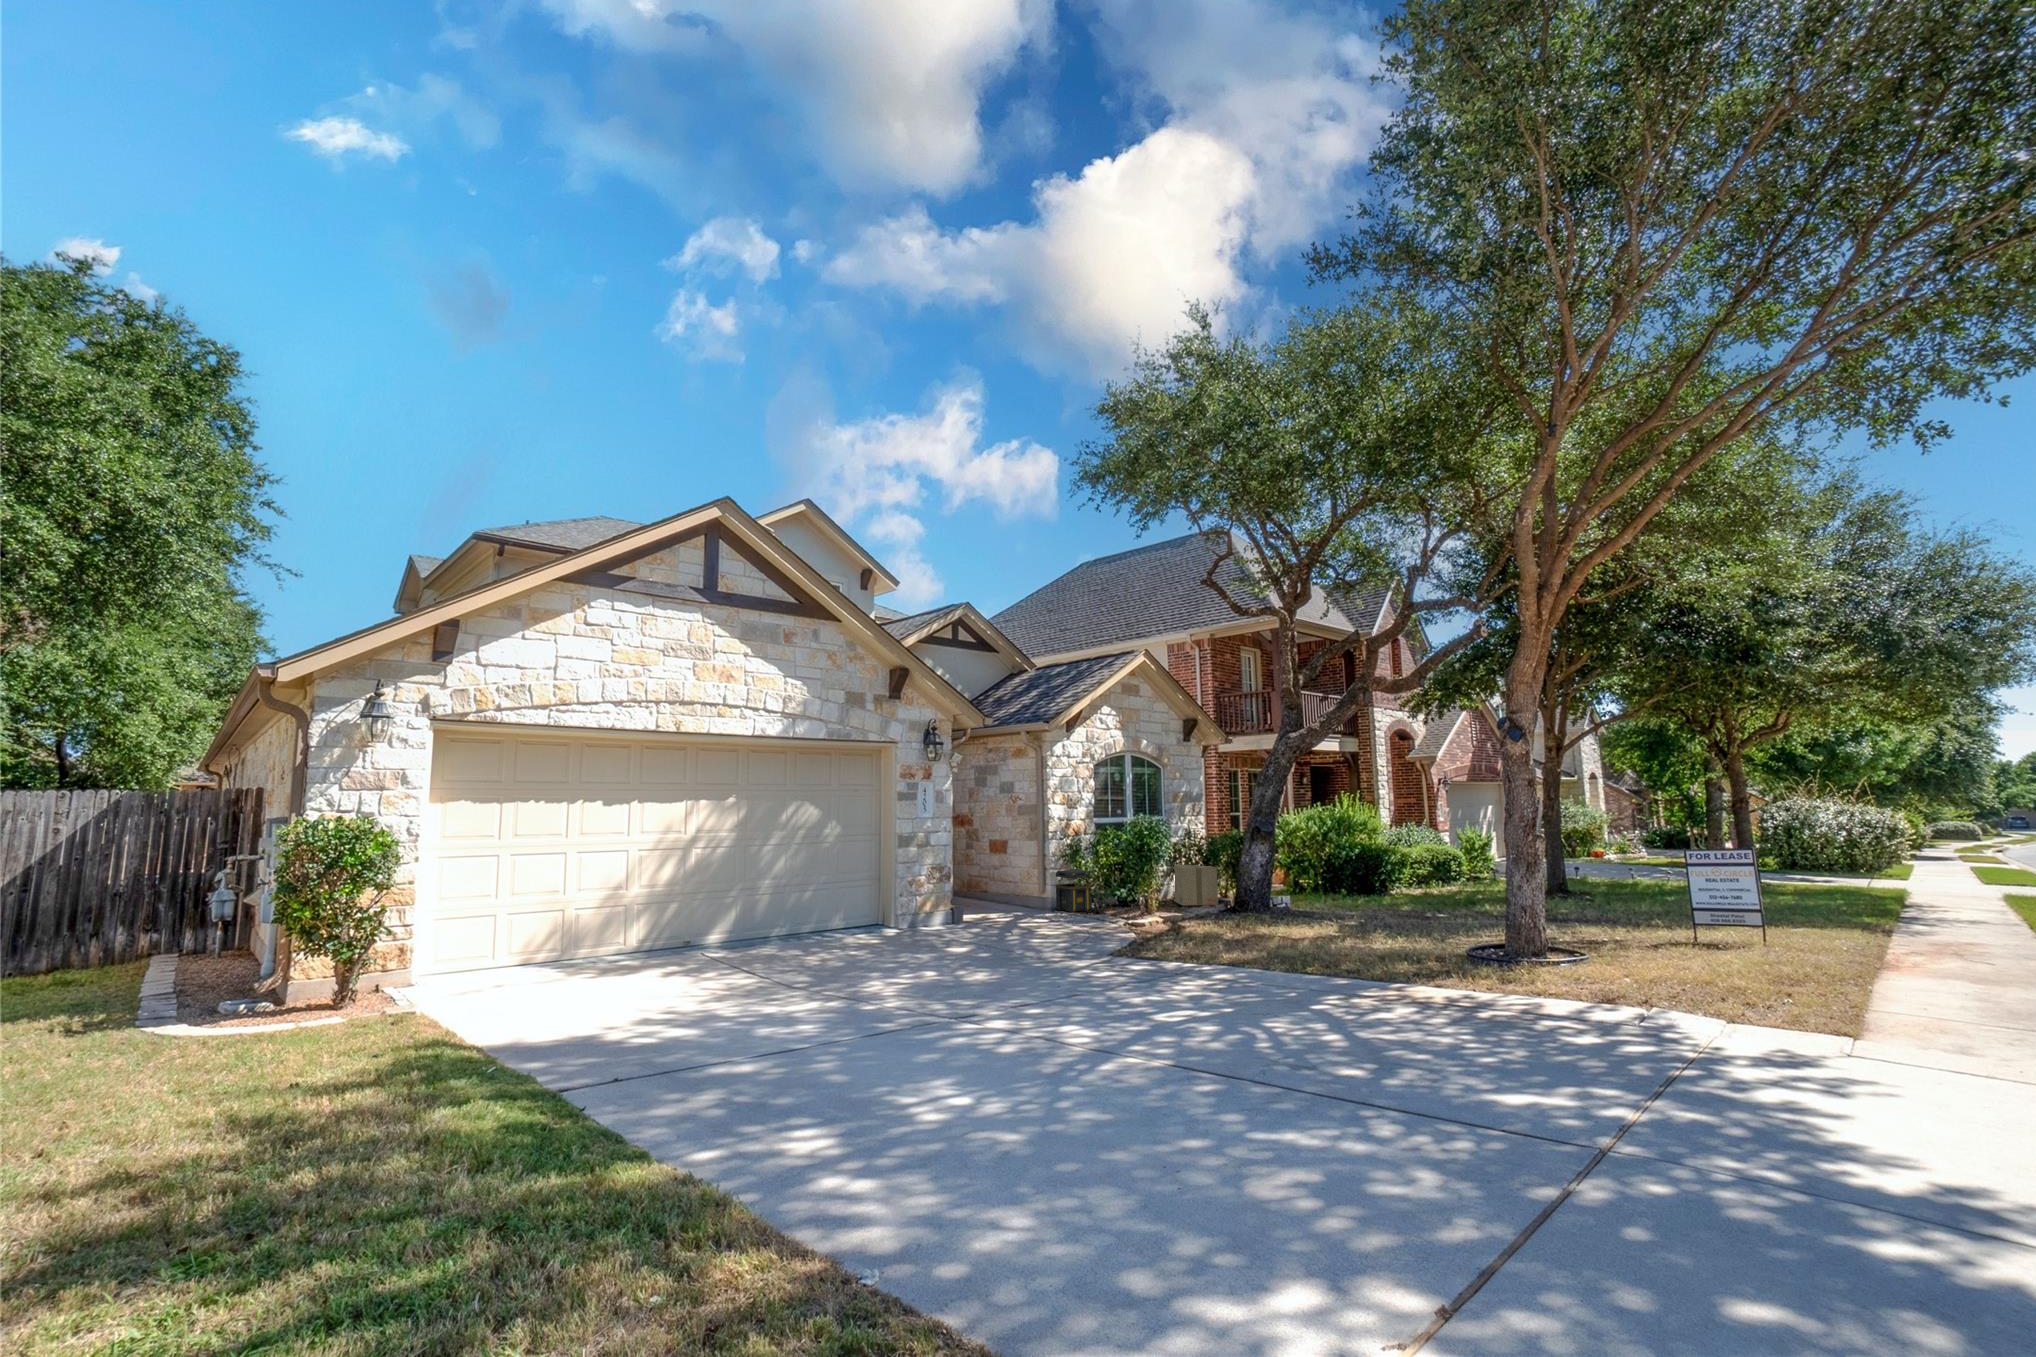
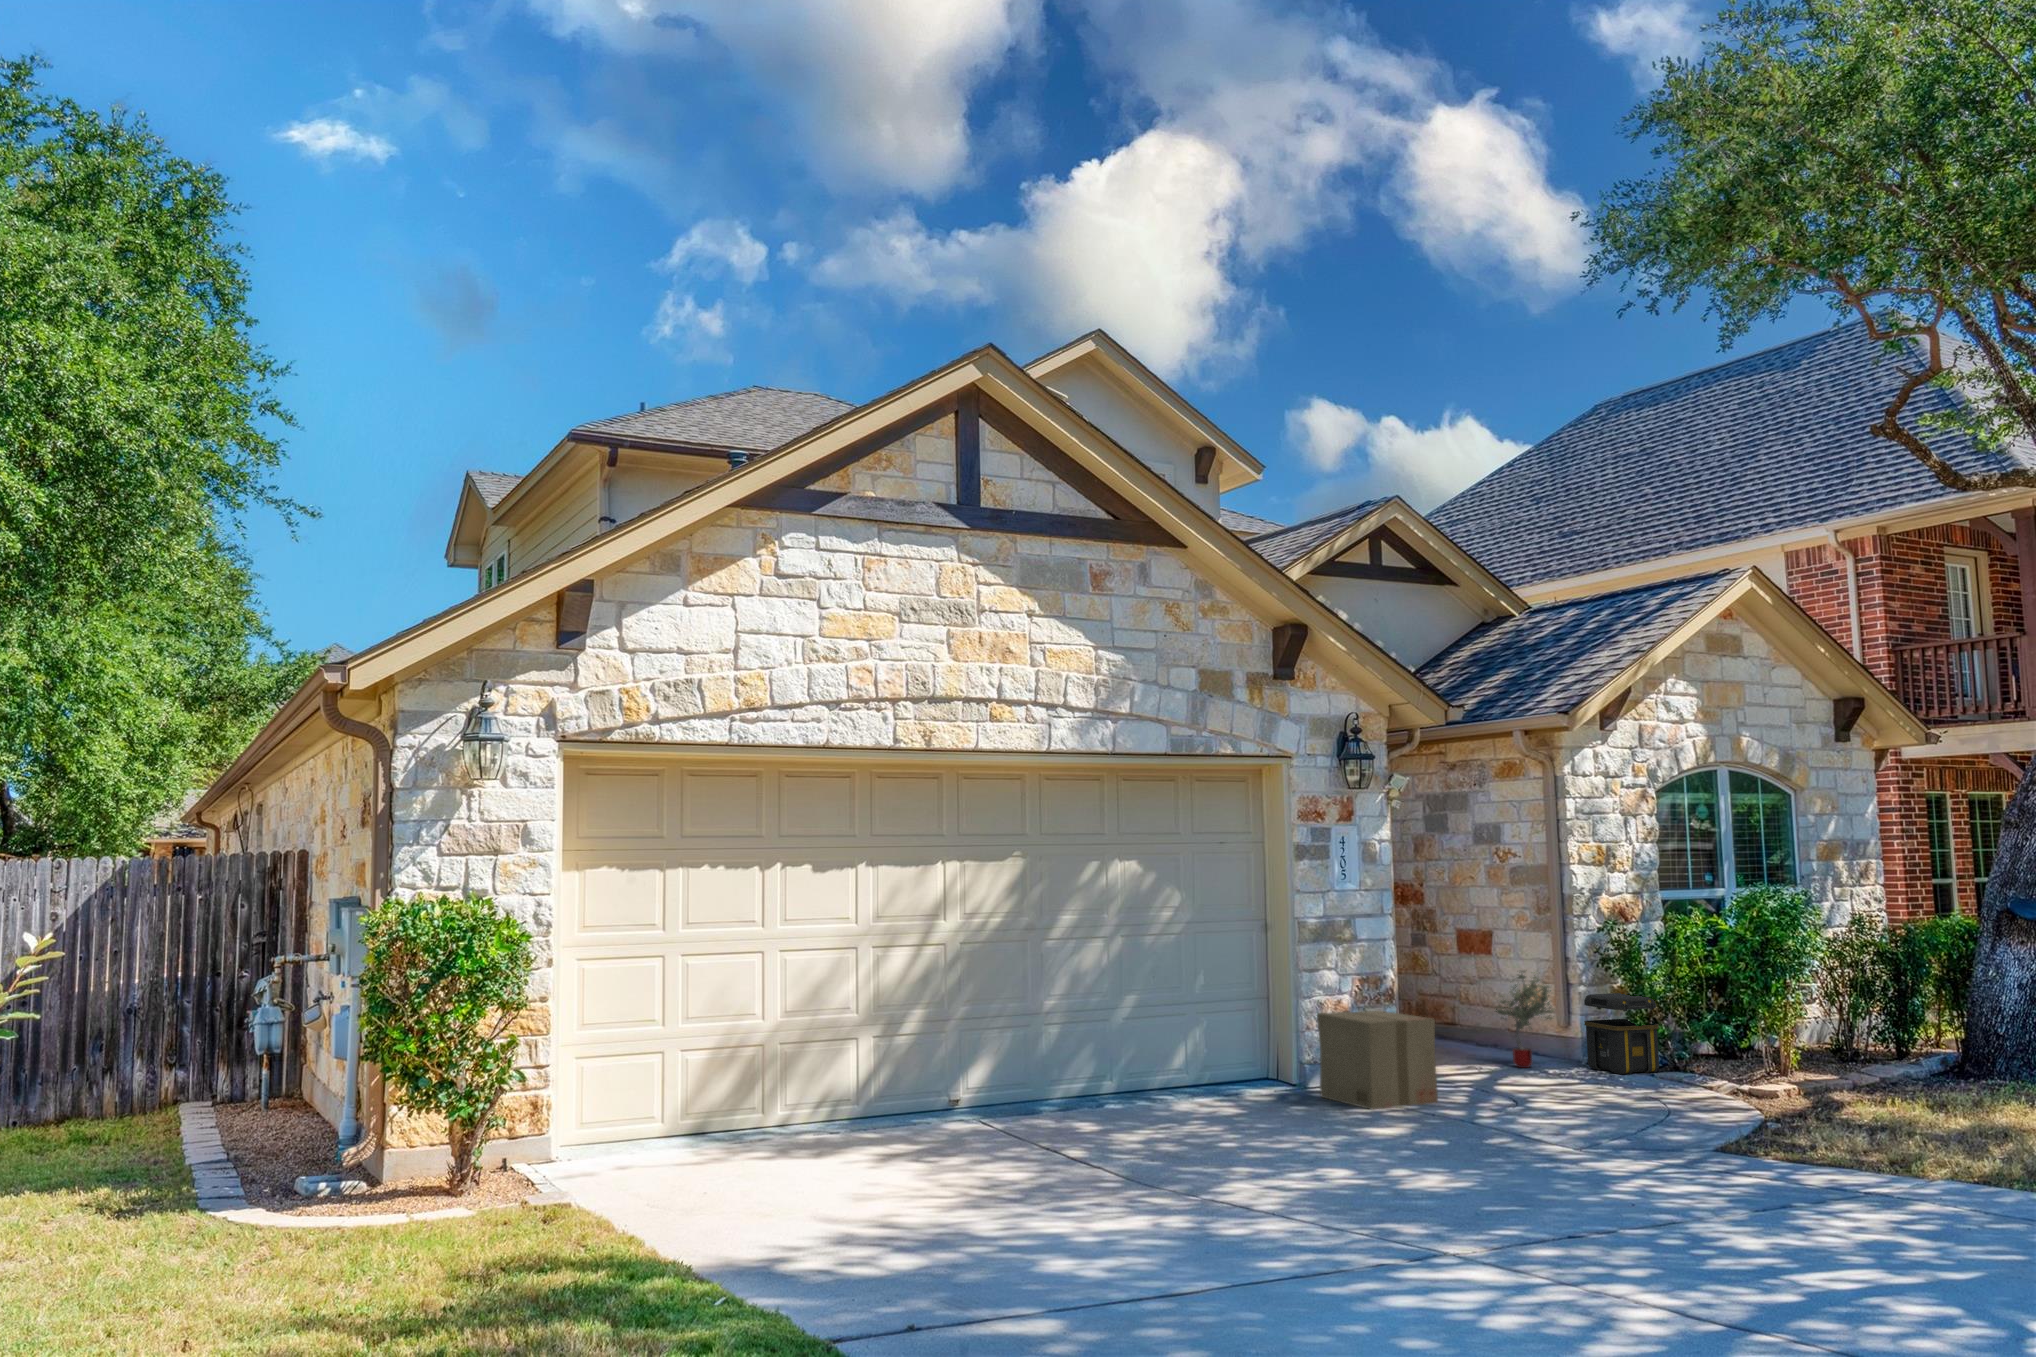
potted tree: none [1011,858,1042,911] -> present [1495,970,1554,1068]
cardboard box: present [1174,865,1218,905] -> present [1317,1011,1438,1109]

